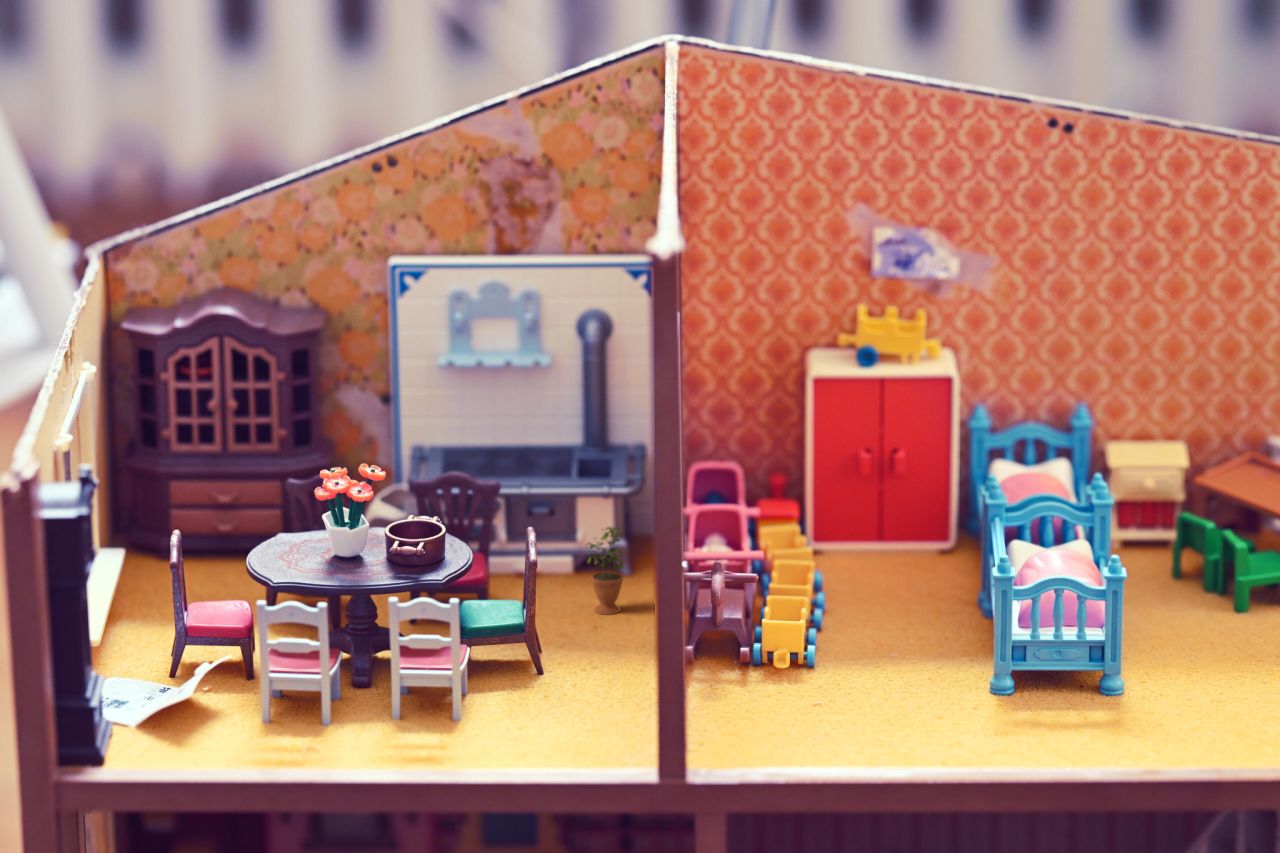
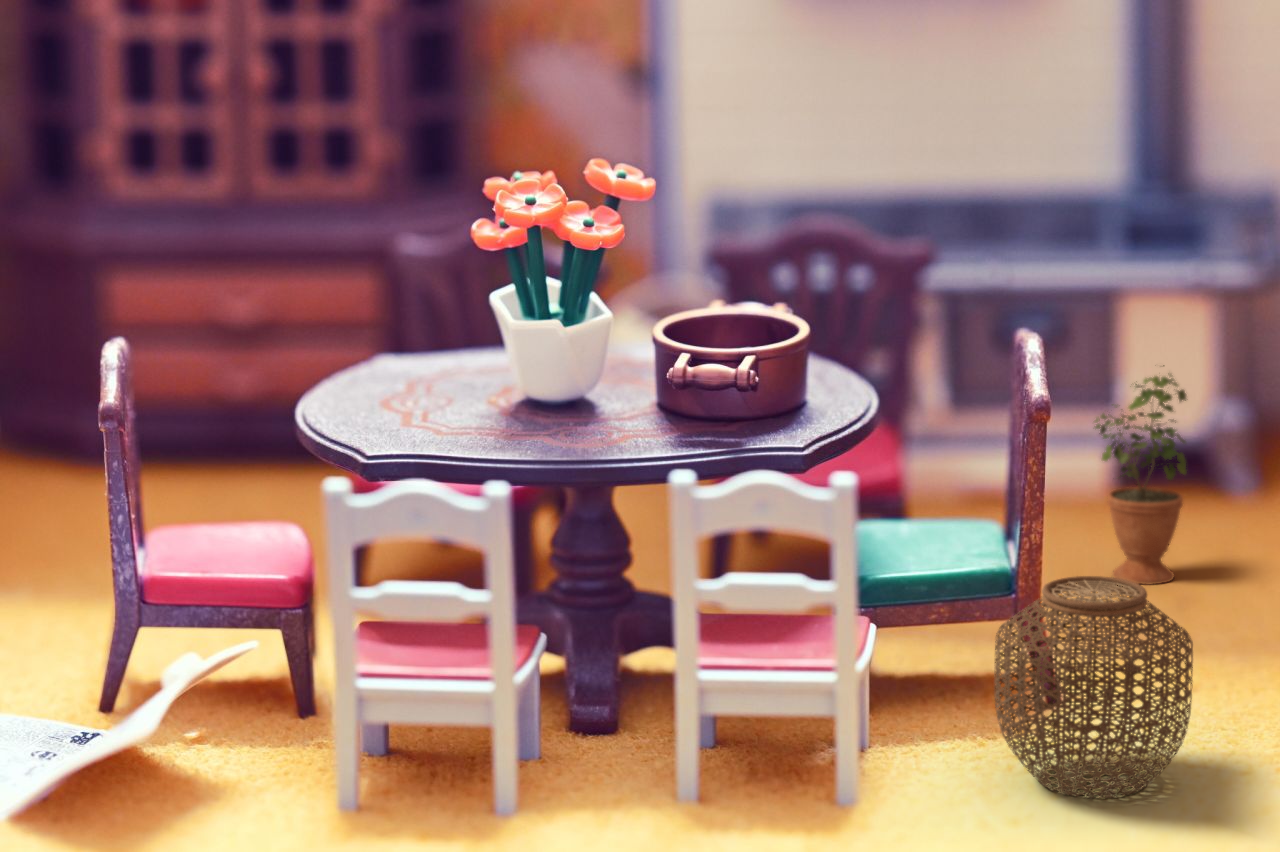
woven basket: none [504,634,574,714] -> present [994,576,1193,798]

